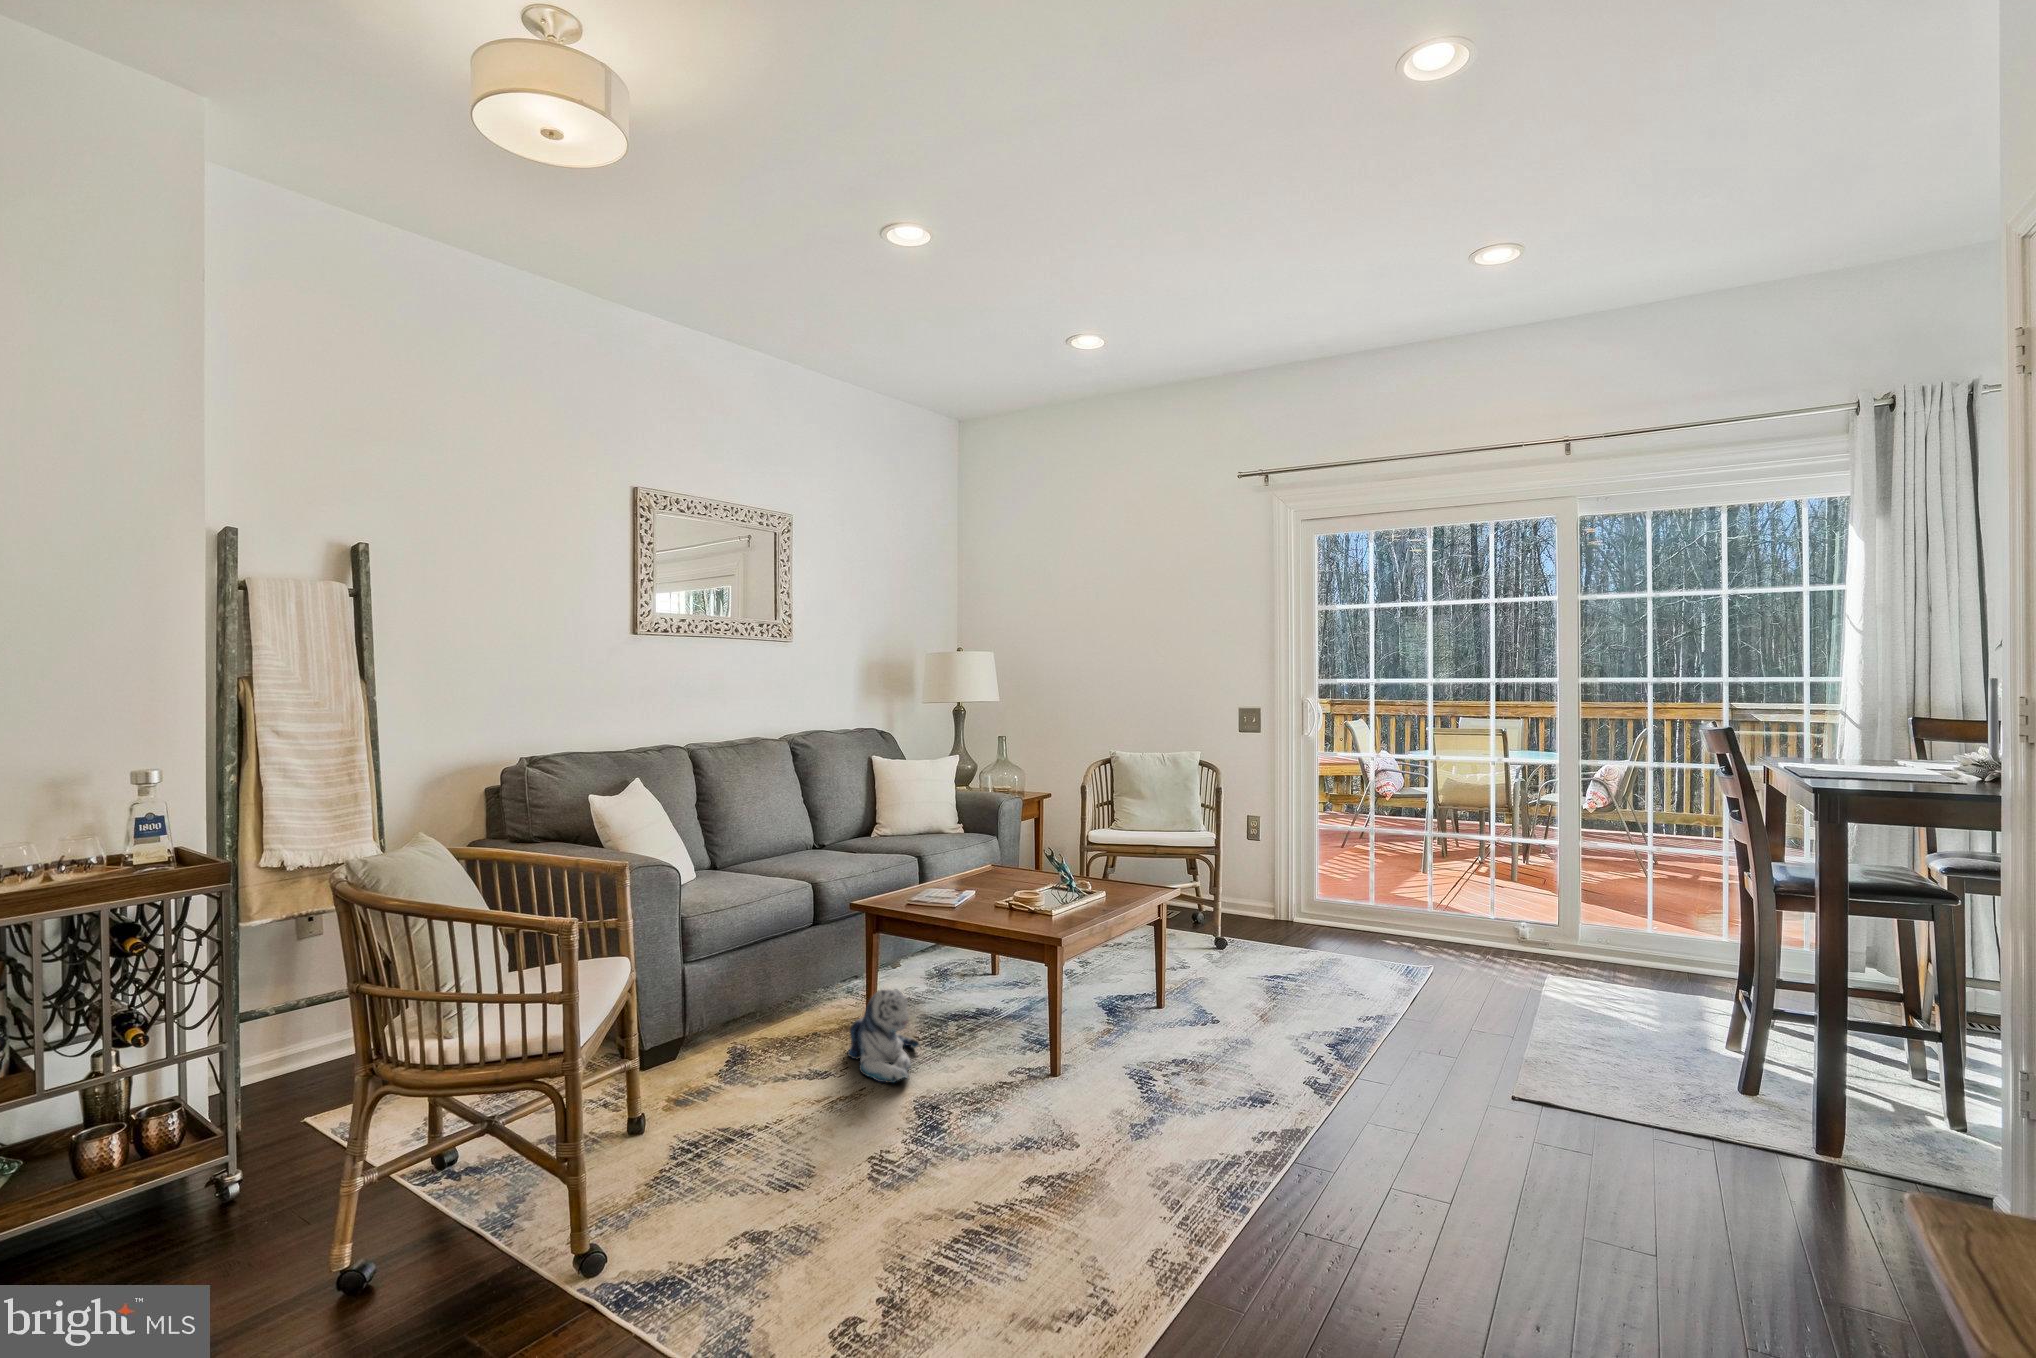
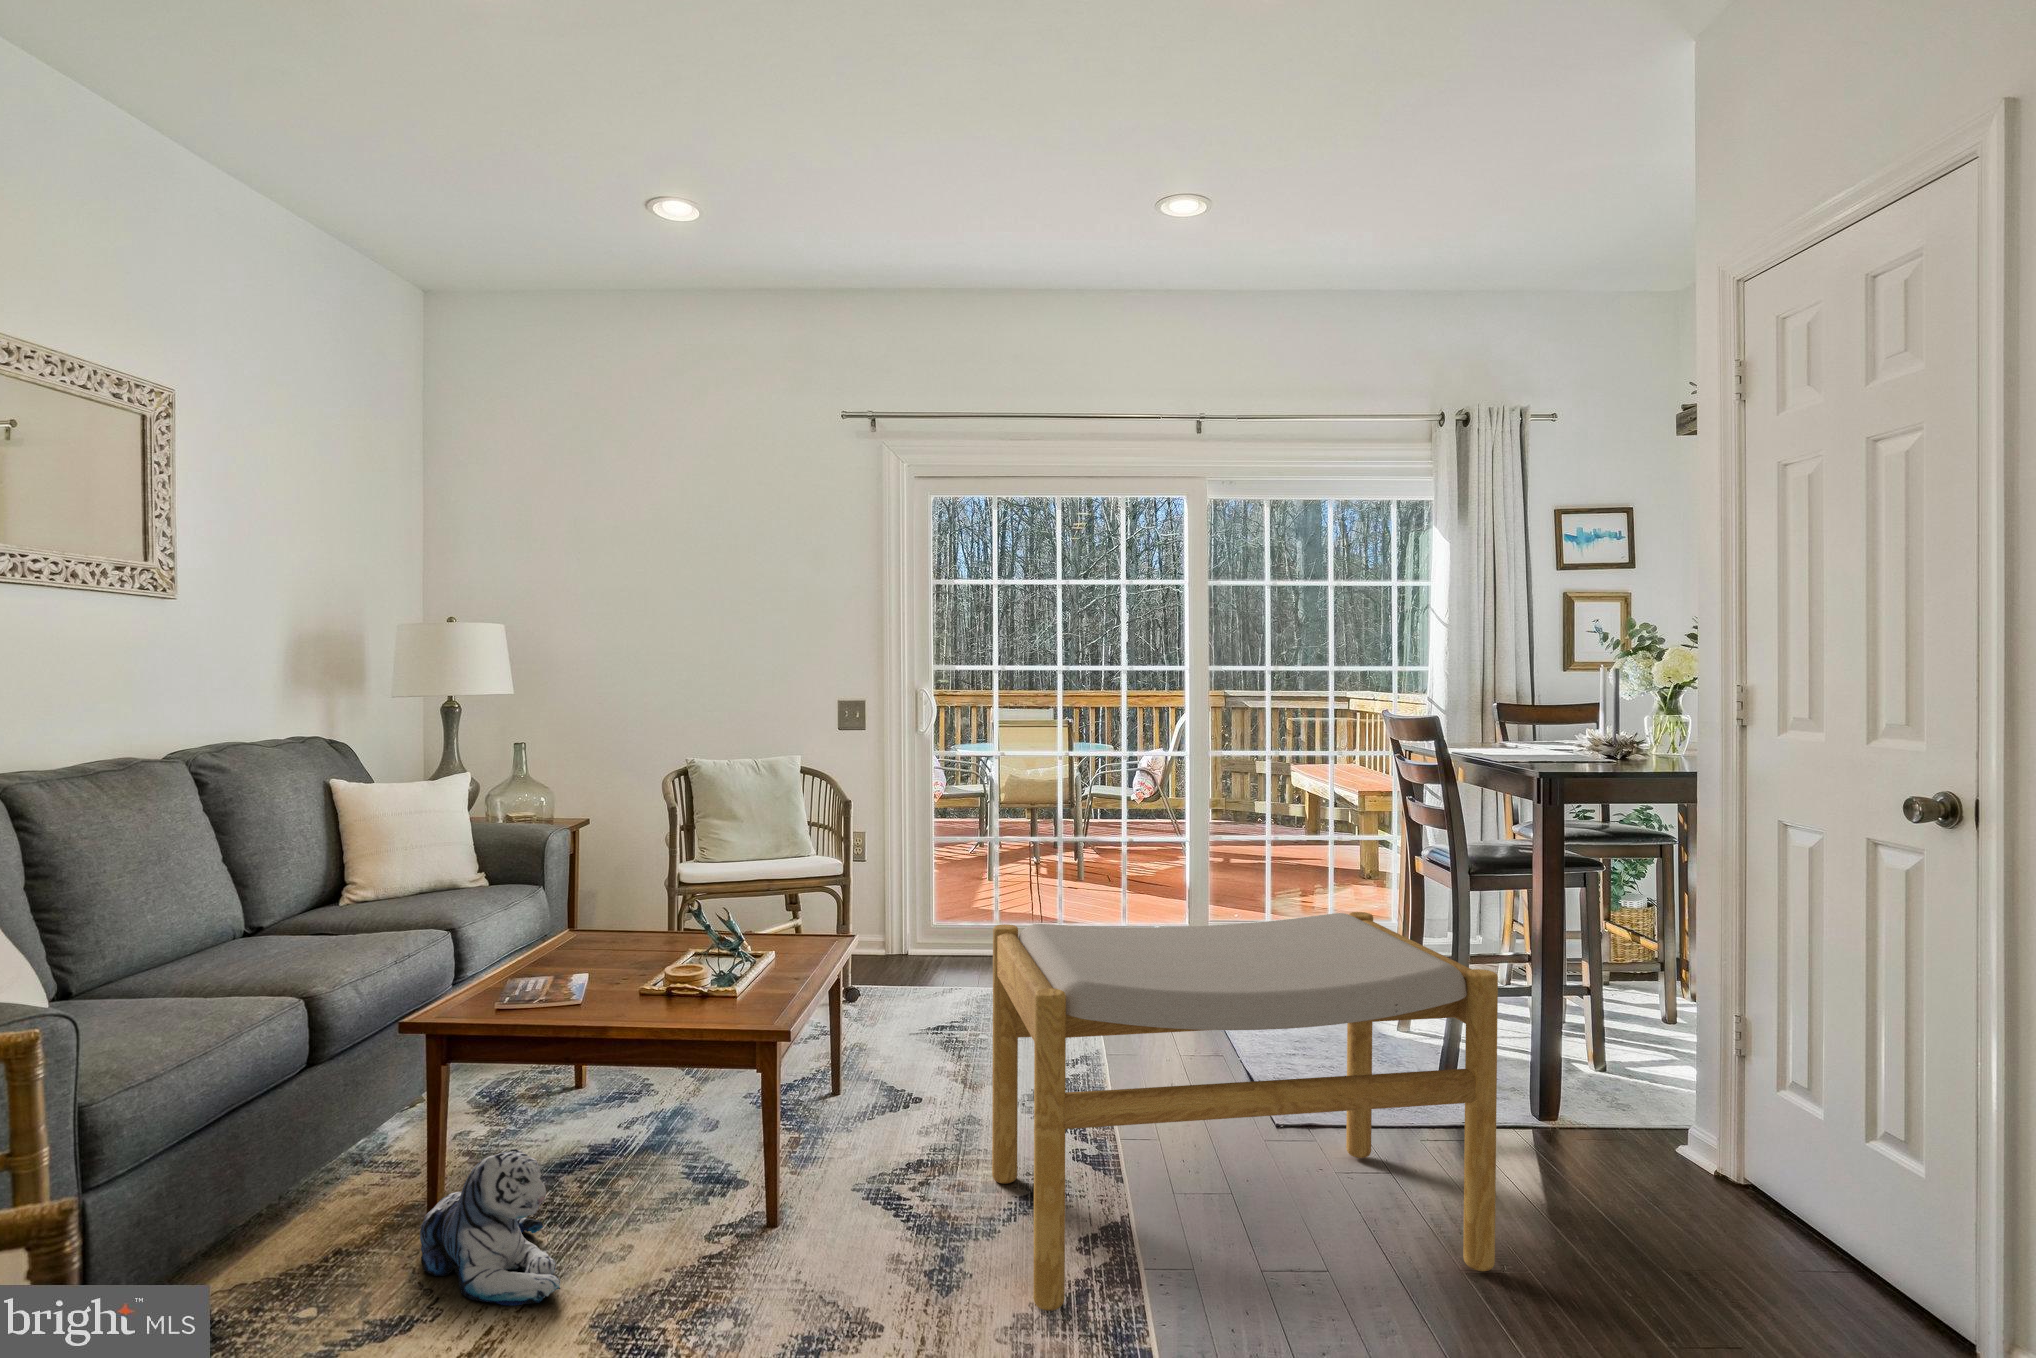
footstool: none [1191,883,1619,1234] -> present [992,912,1498,1311]

